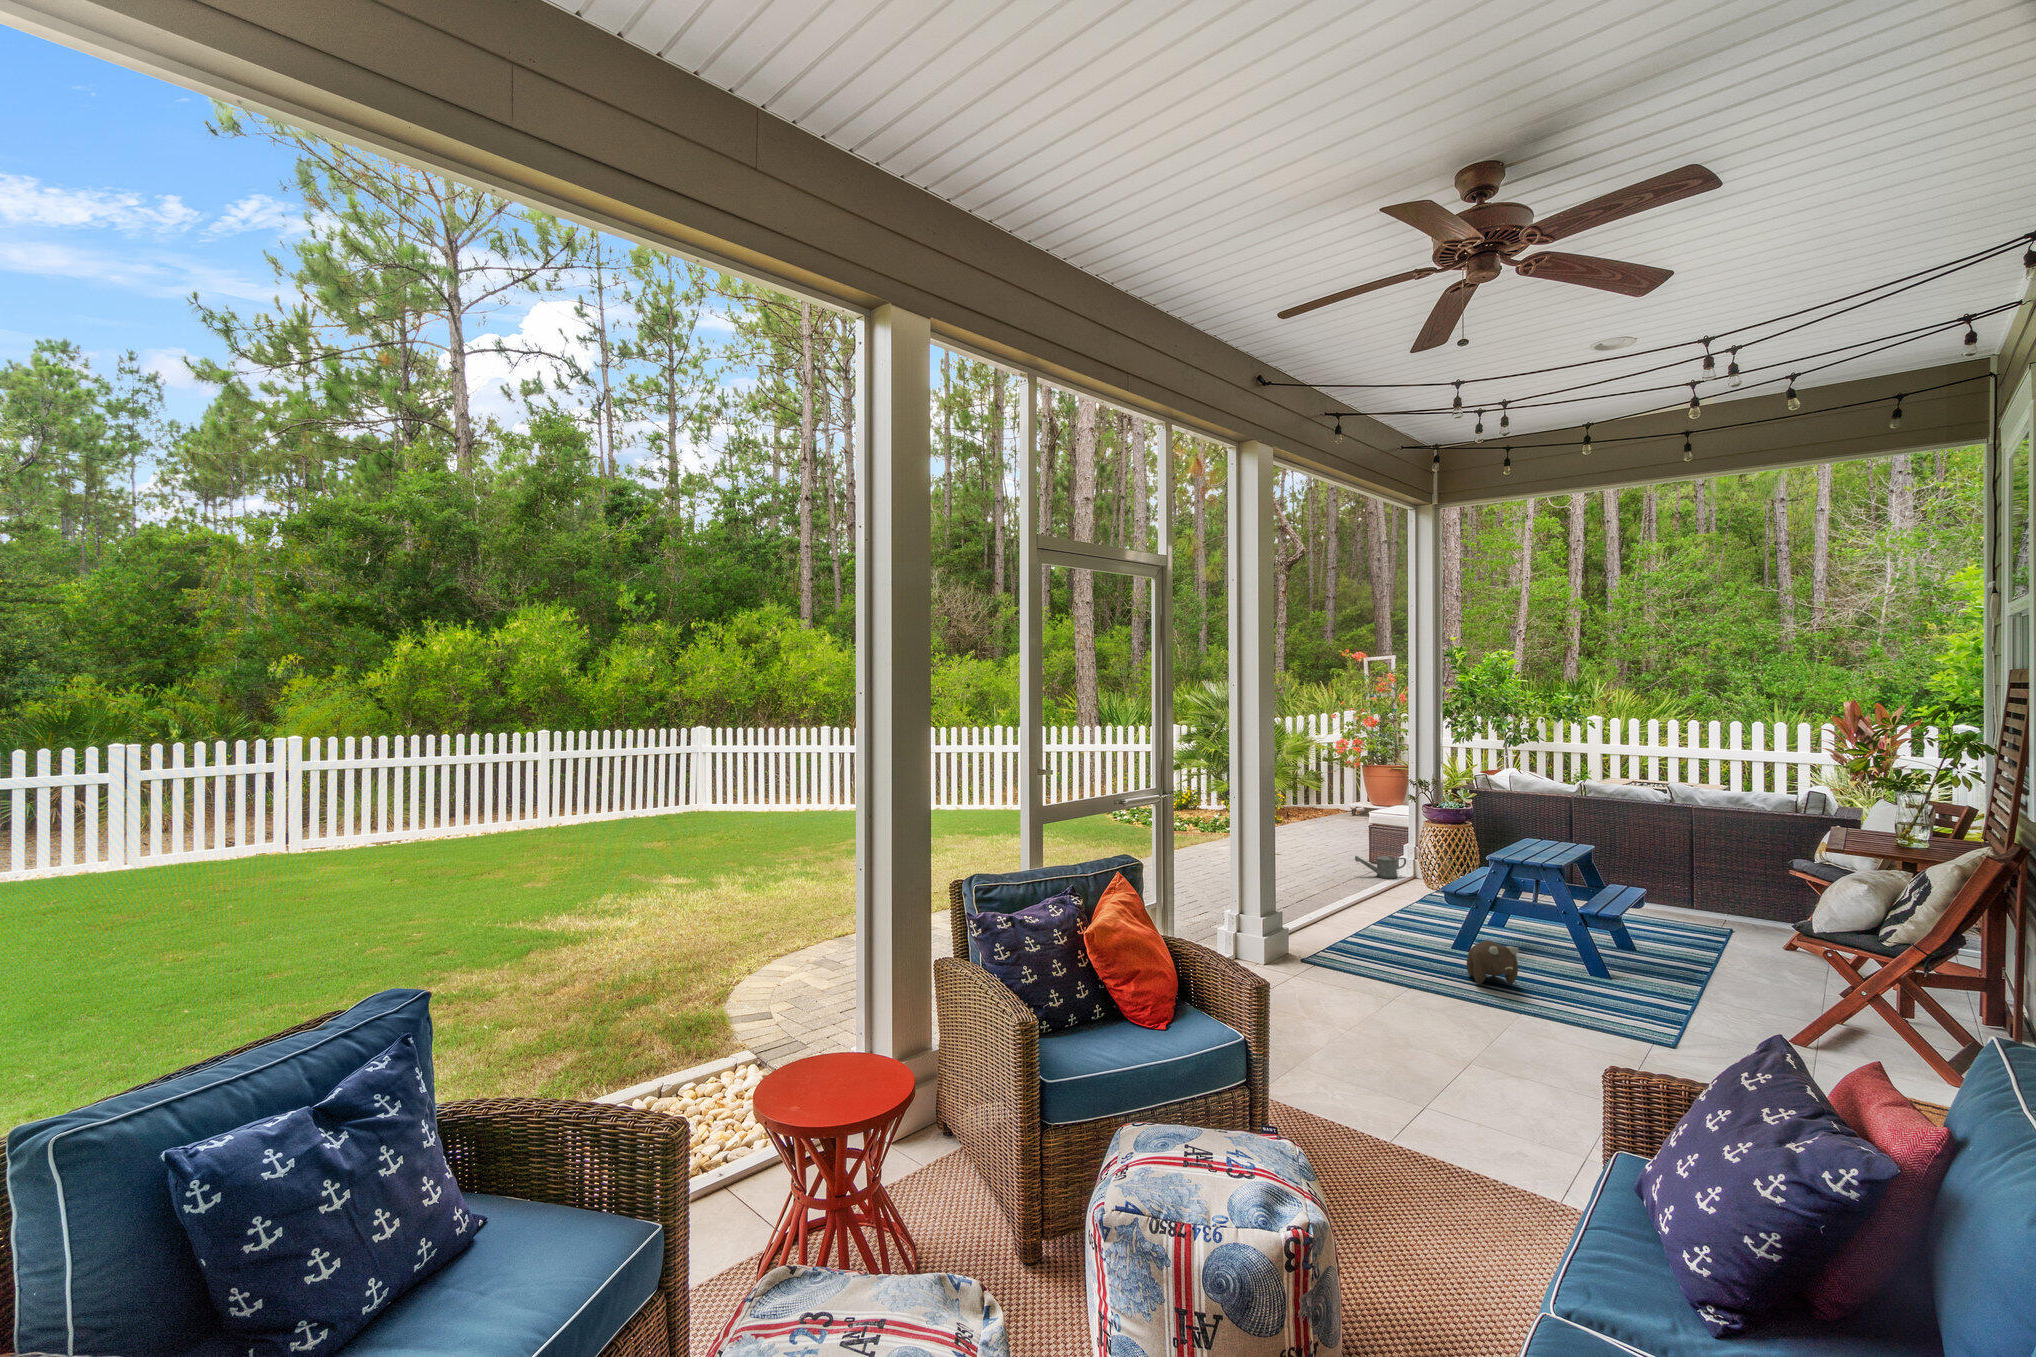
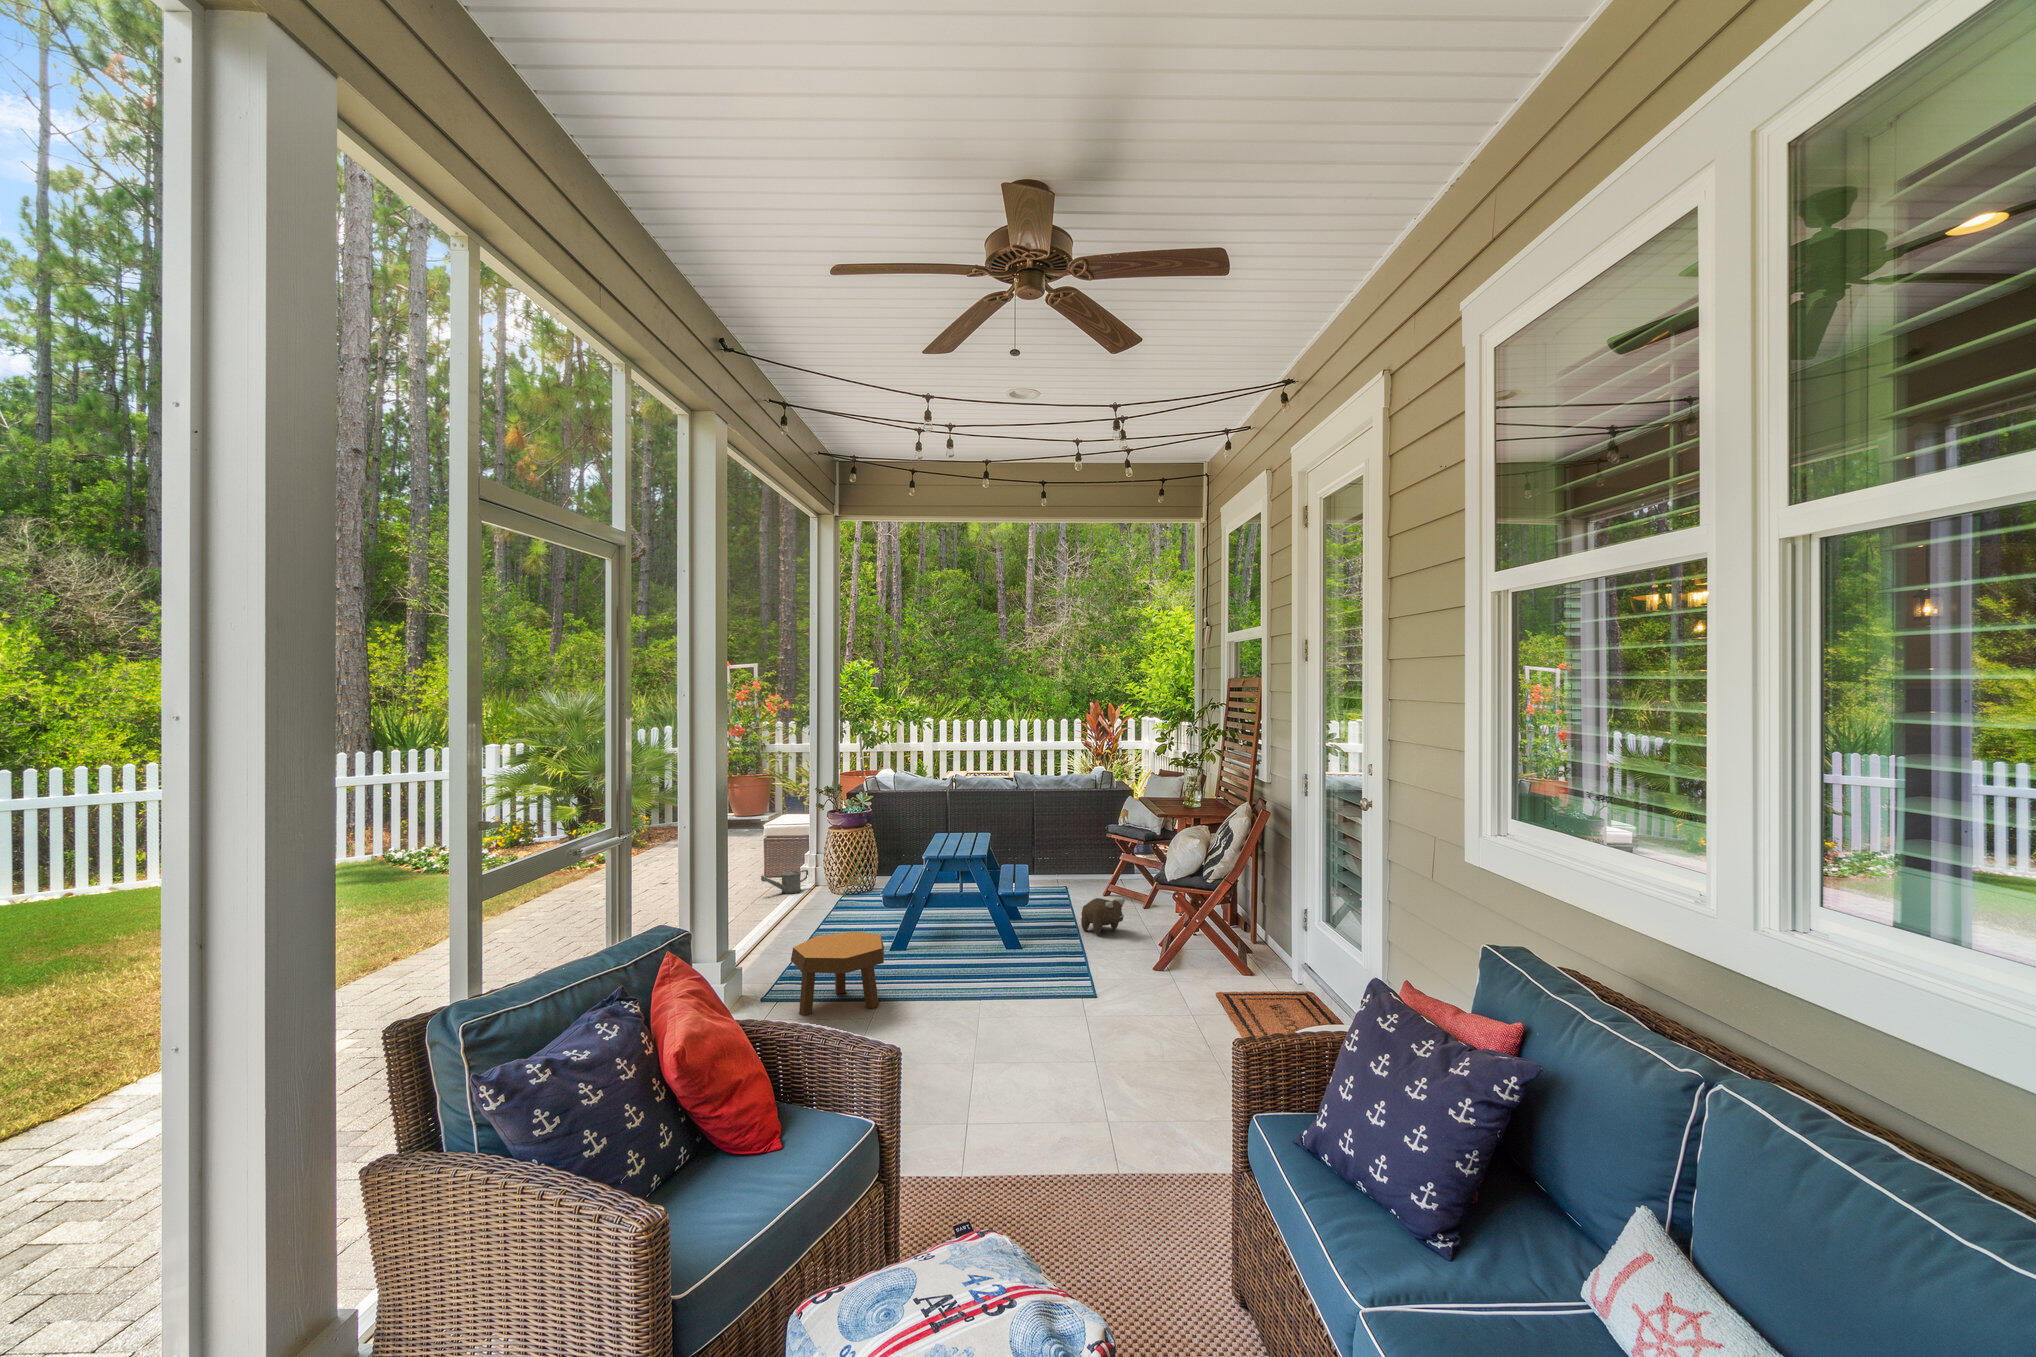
footstool: none [1326,911,1423,991] -> present [791,931,884,1016]
plush toy: present [1467,940,1519,984] -> present [1081,898,1125,935]

